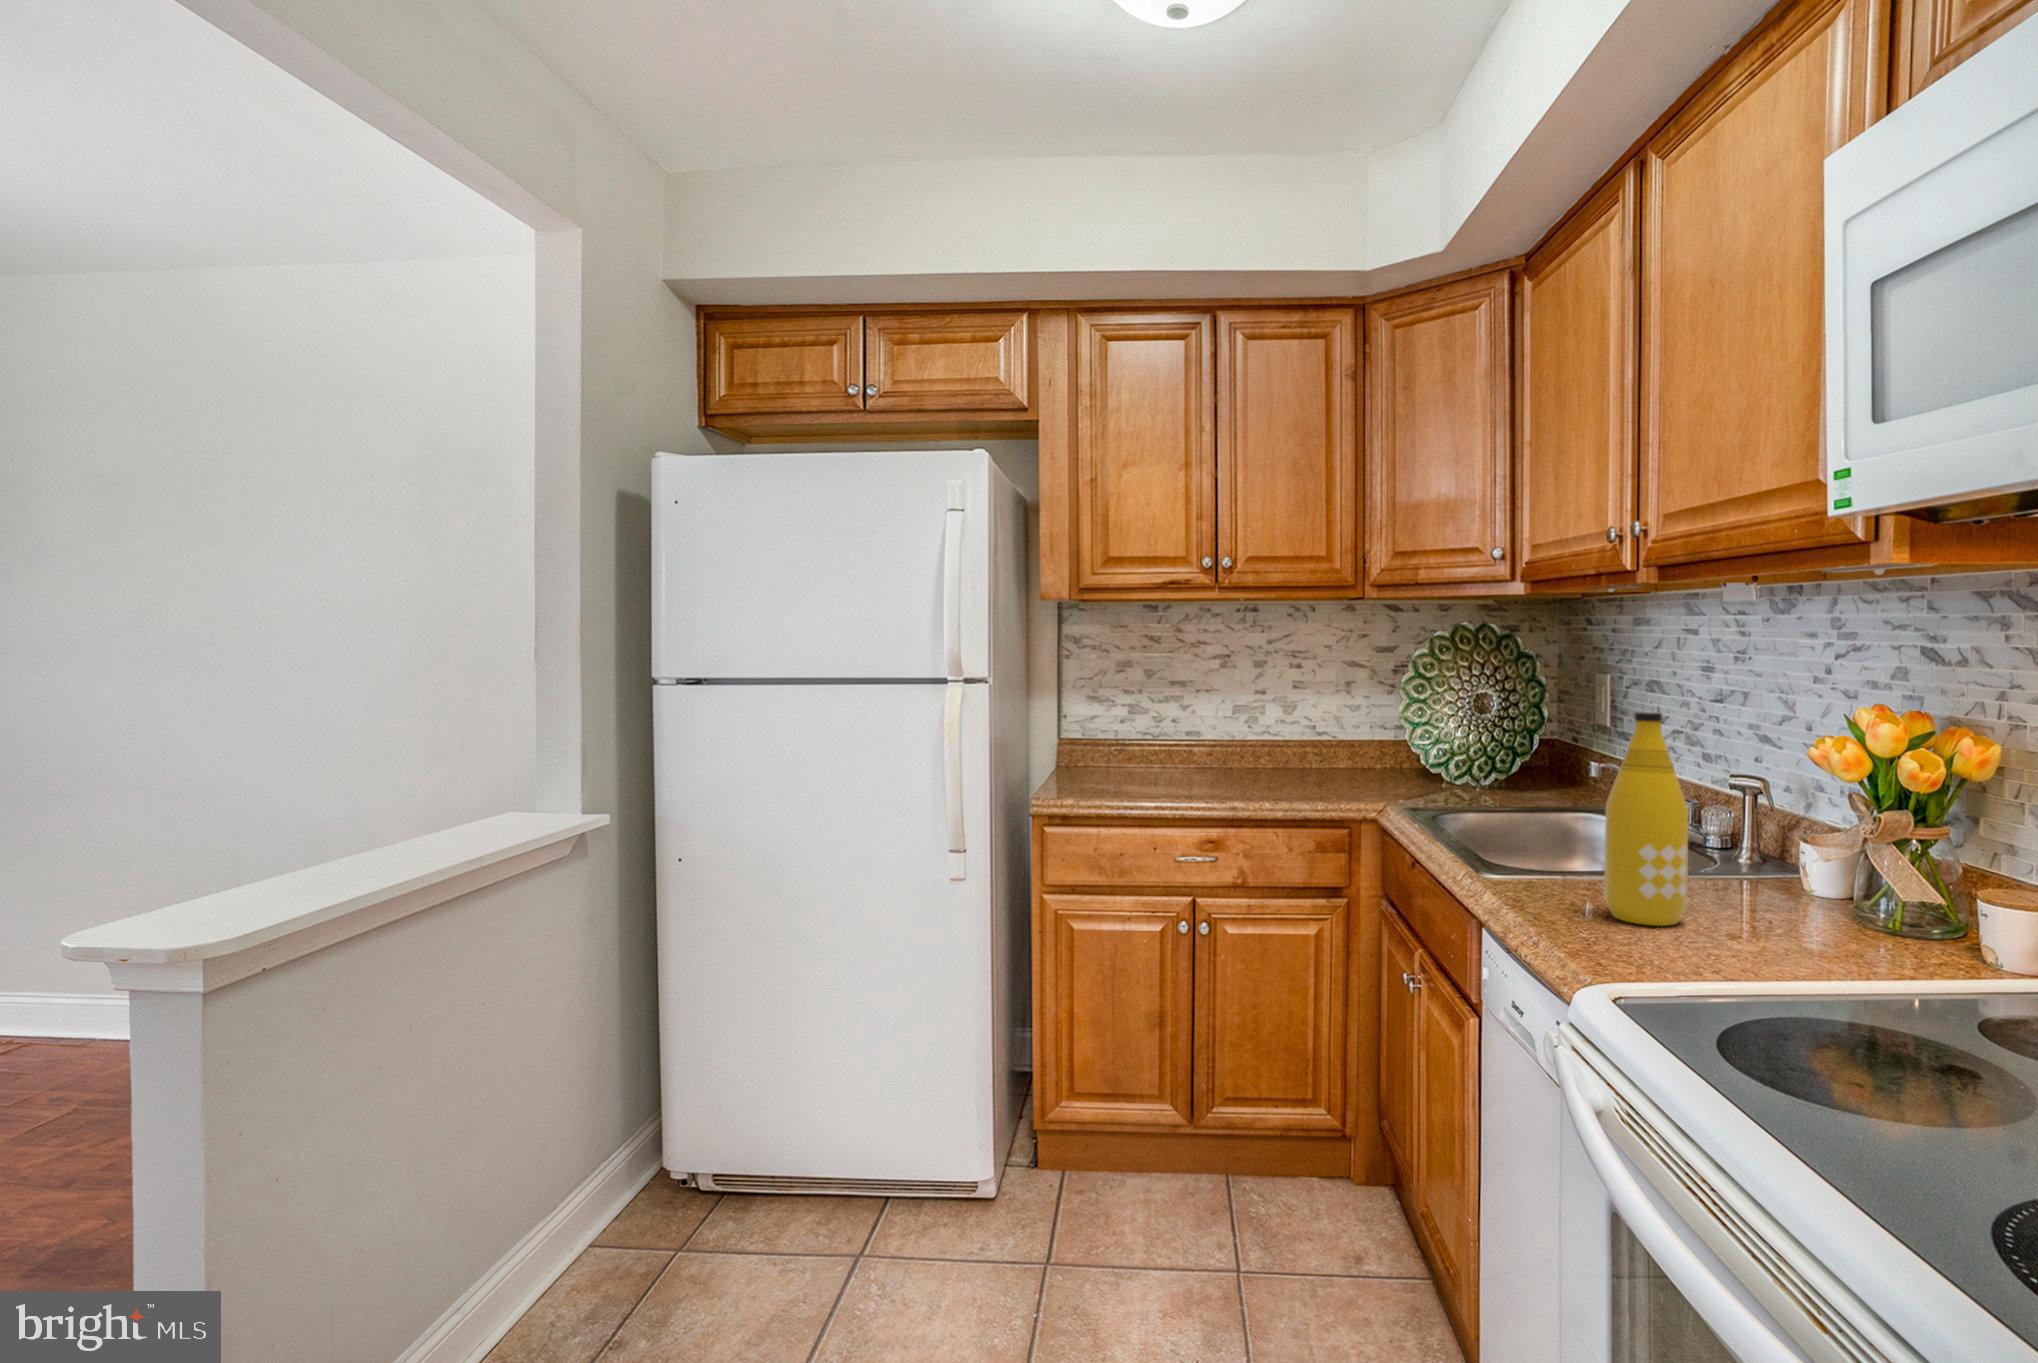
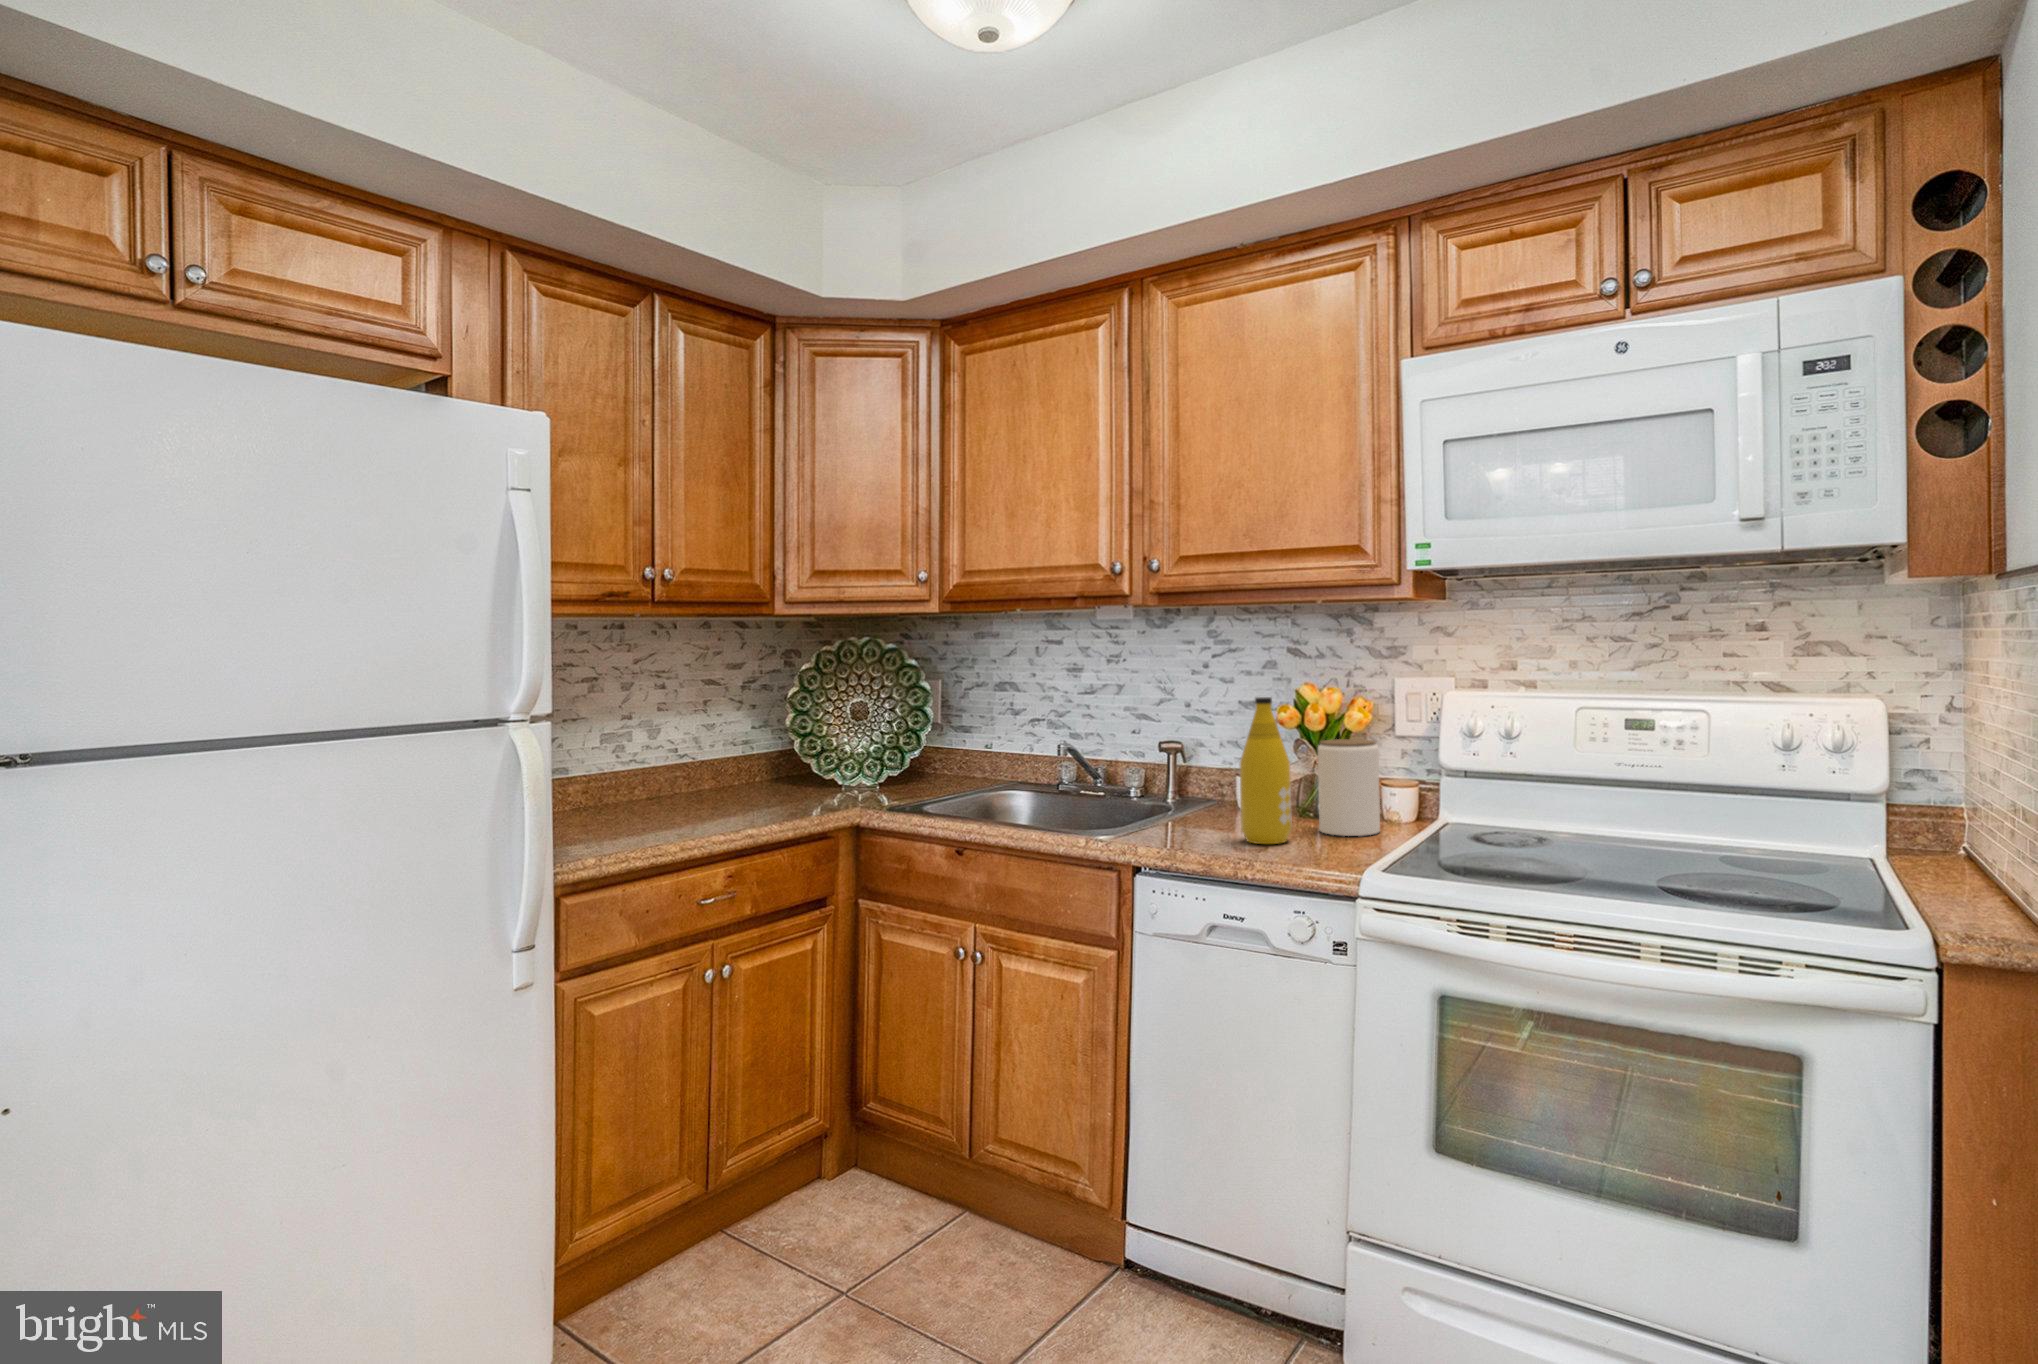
jar: none [1765,791,1886,954] -> present [1318,739,1380,836]

